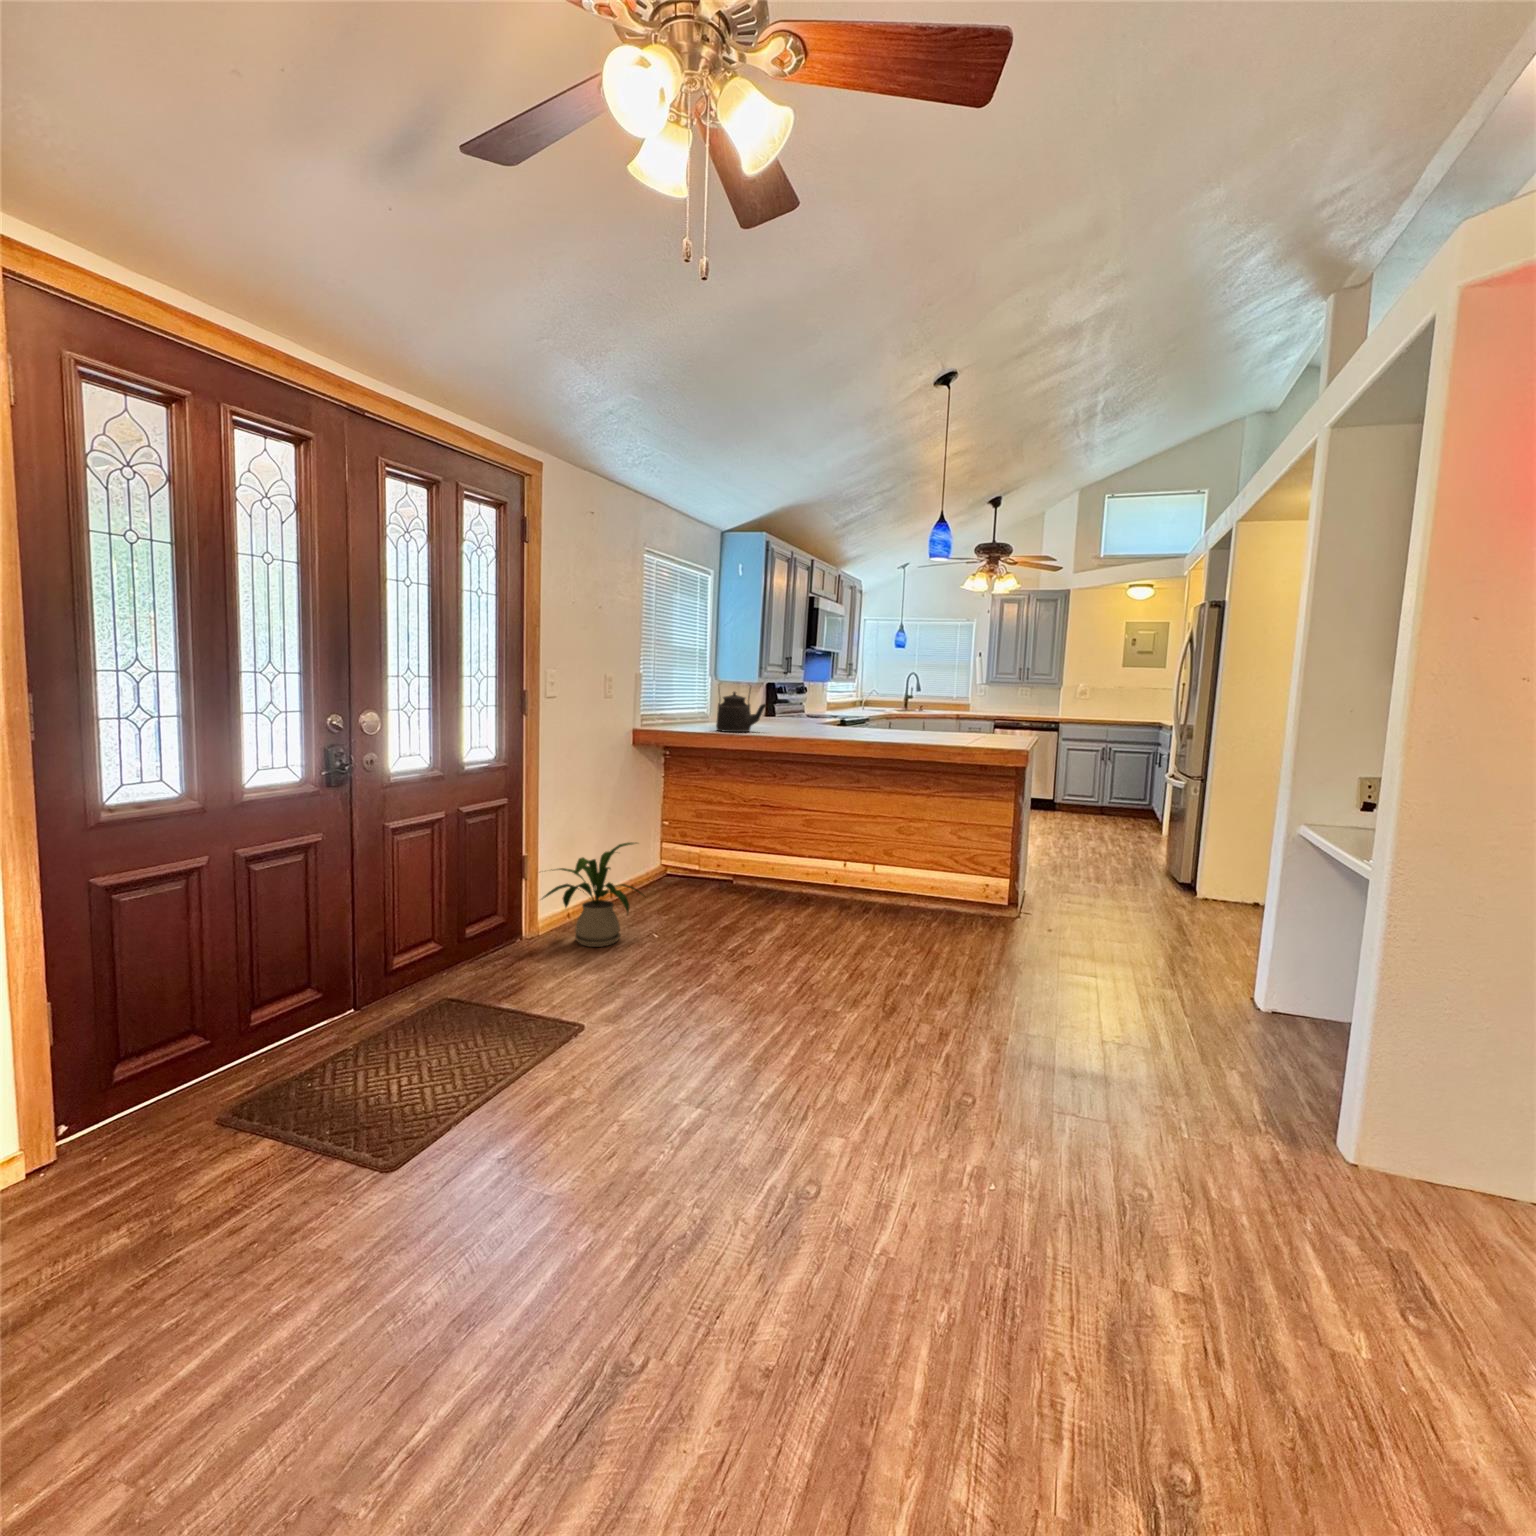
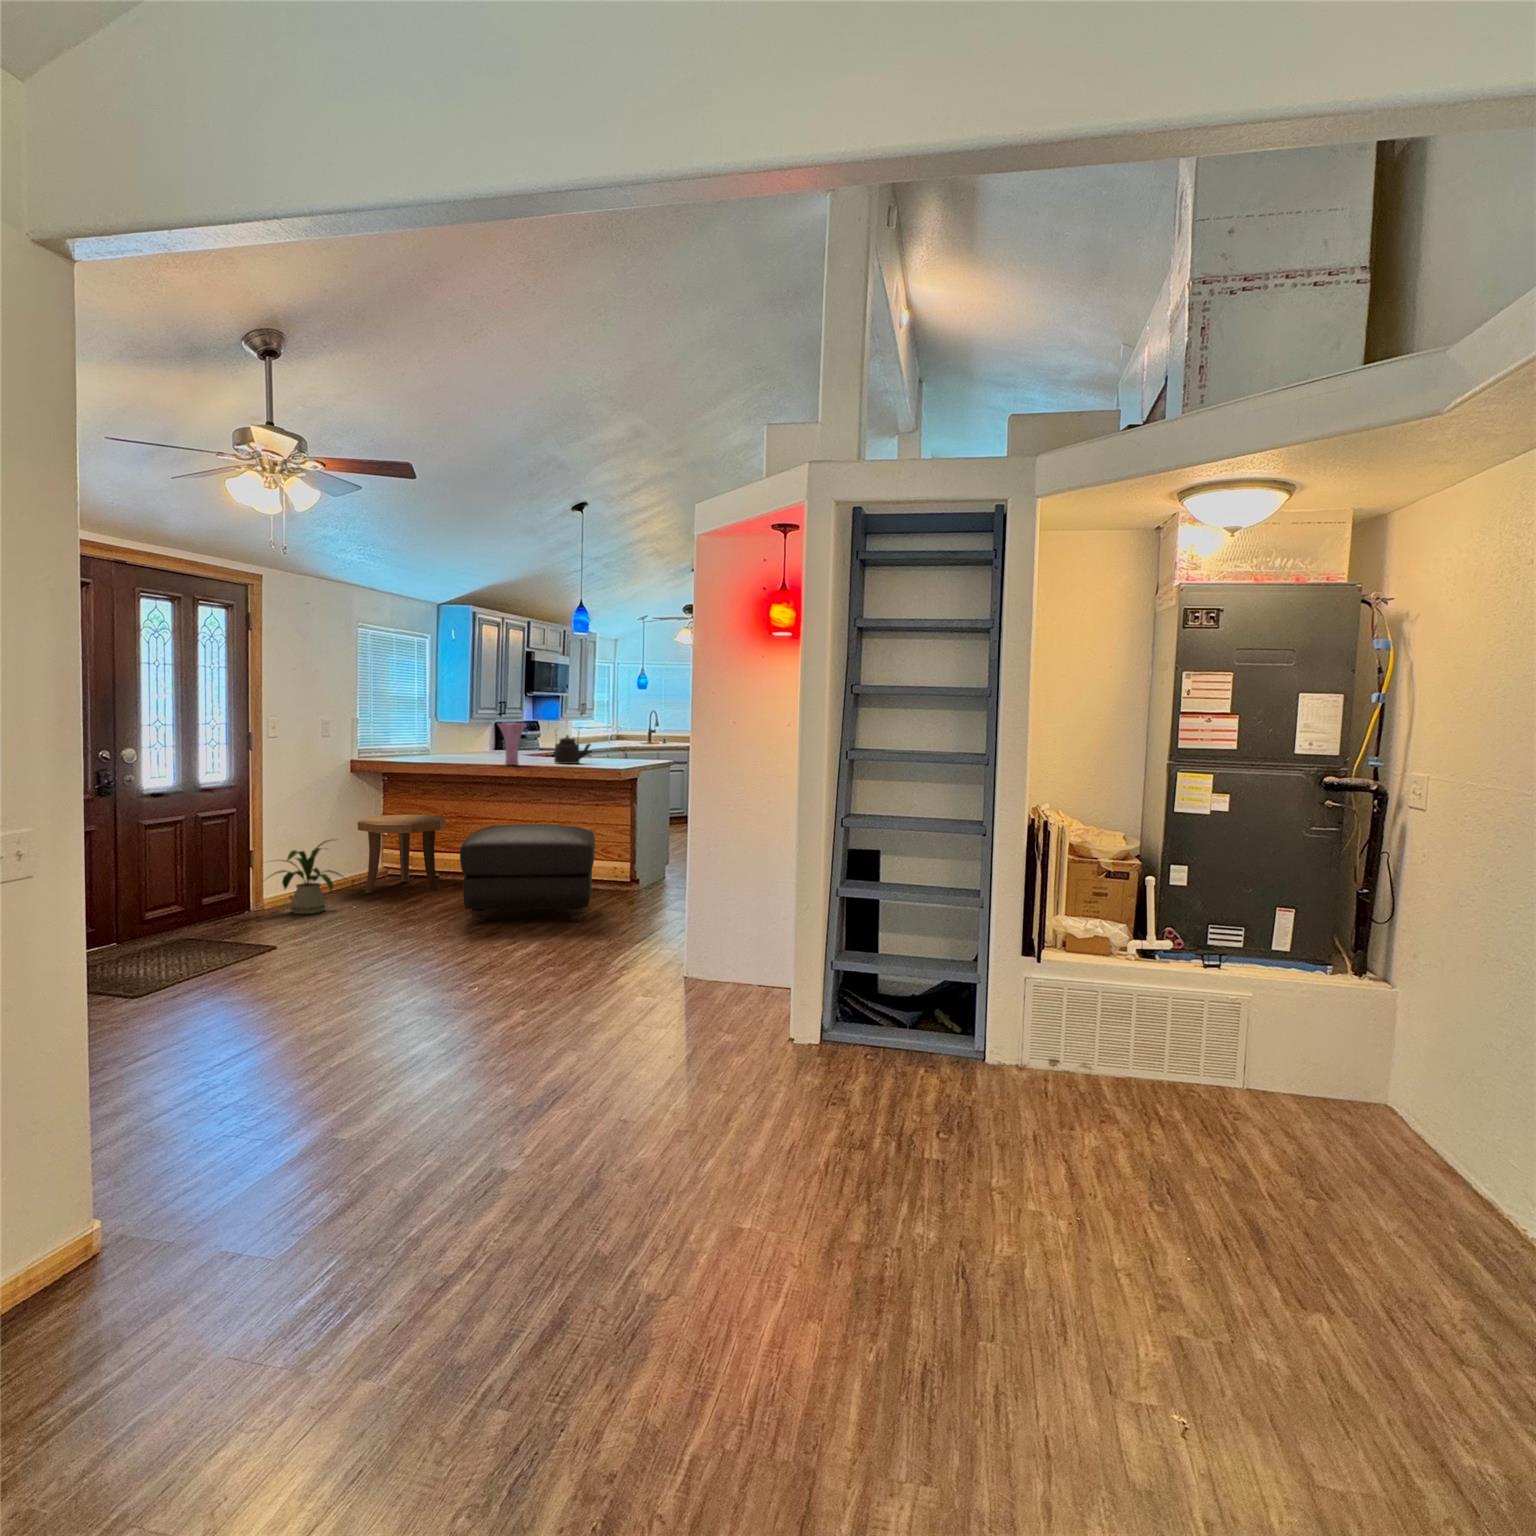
vase: none [832,682,873,740] -> present [498,723,526,765]
kettle: present [716,688,766,732] -> present [554,735,590,764]
side table: none [647,800,752,907] -> present [358,815,446,893]
ottoman: none [815,831,1026,985] -> present [460,824,595,924]

